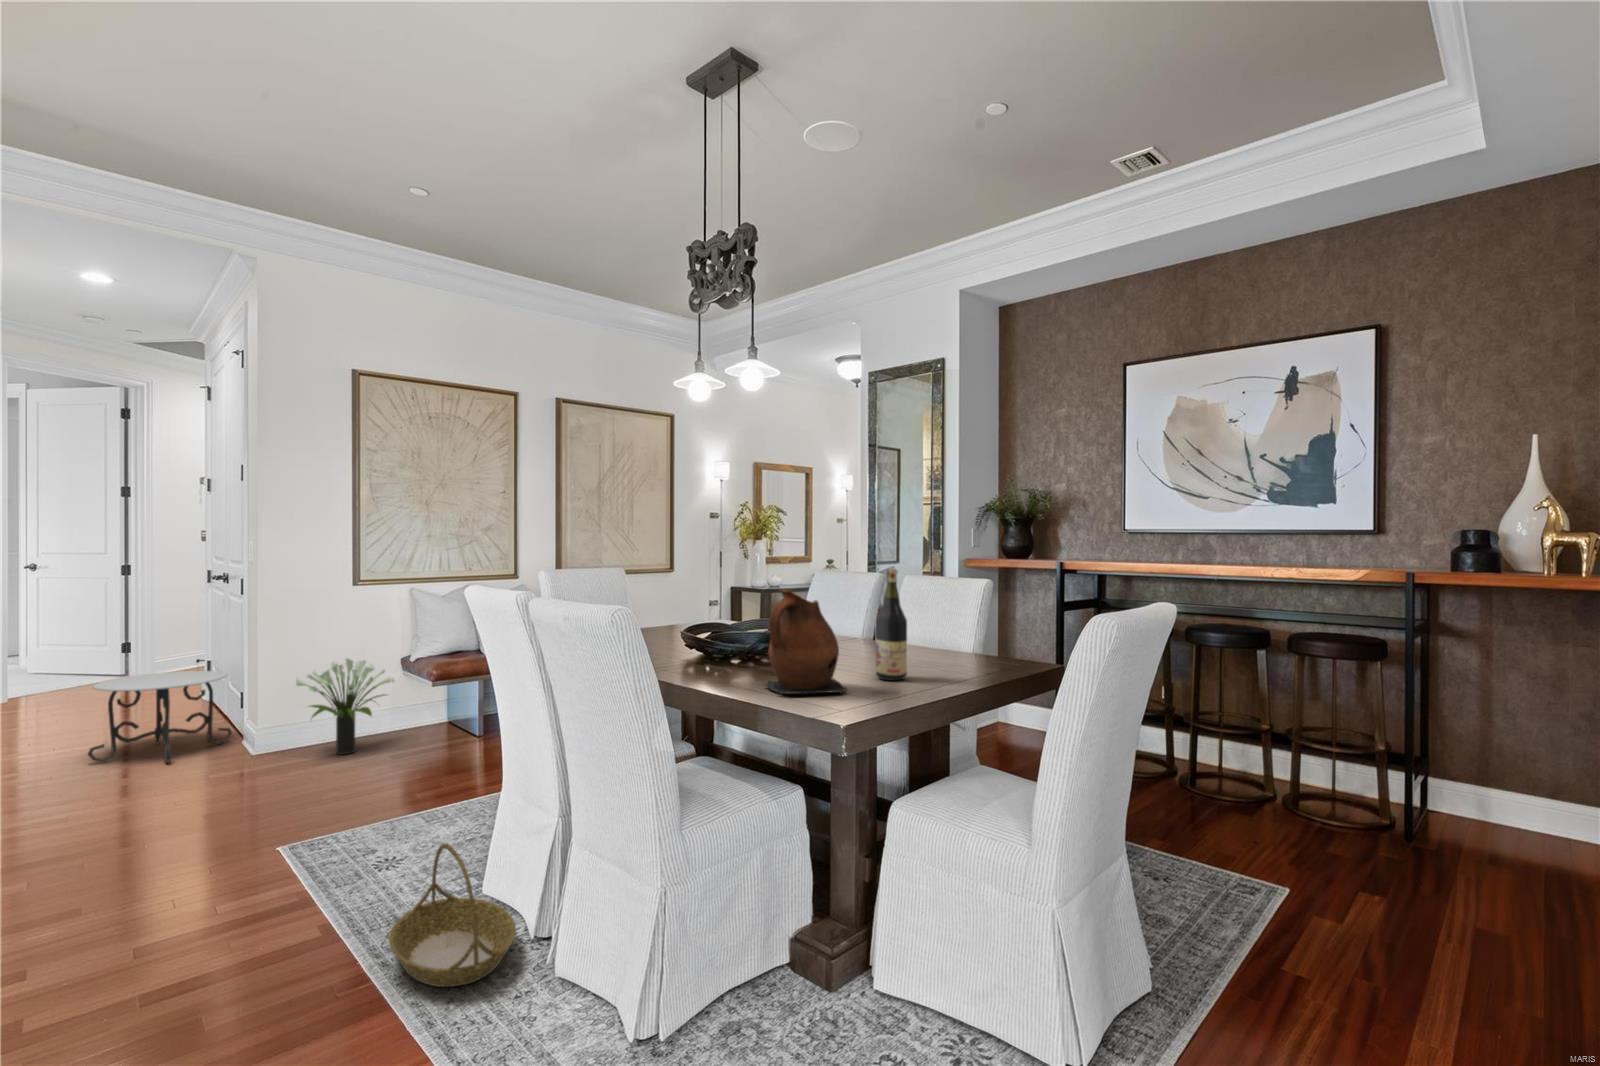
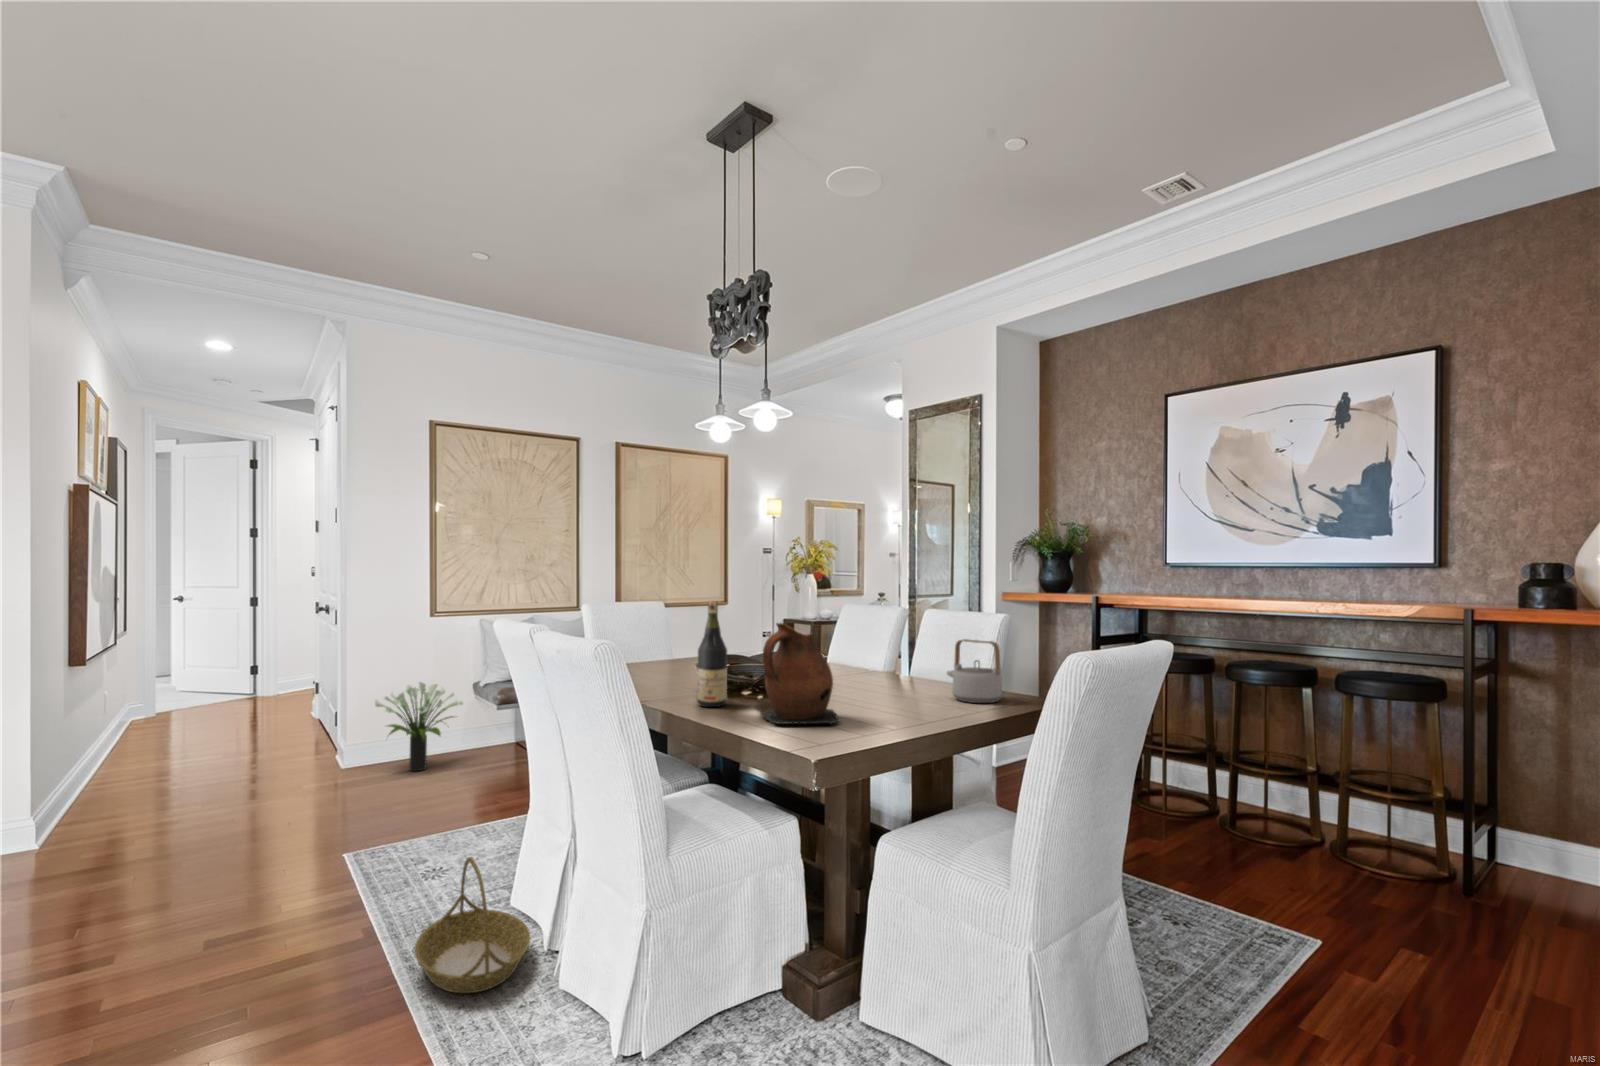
wine bottle: present [876,569,907,680] -> present [698,601,727,707]
teapot: none [938,606,996,670] -> present [947,639,1002,703]
side table: present [88,671,232,762] -> none [198,691,323,774]

